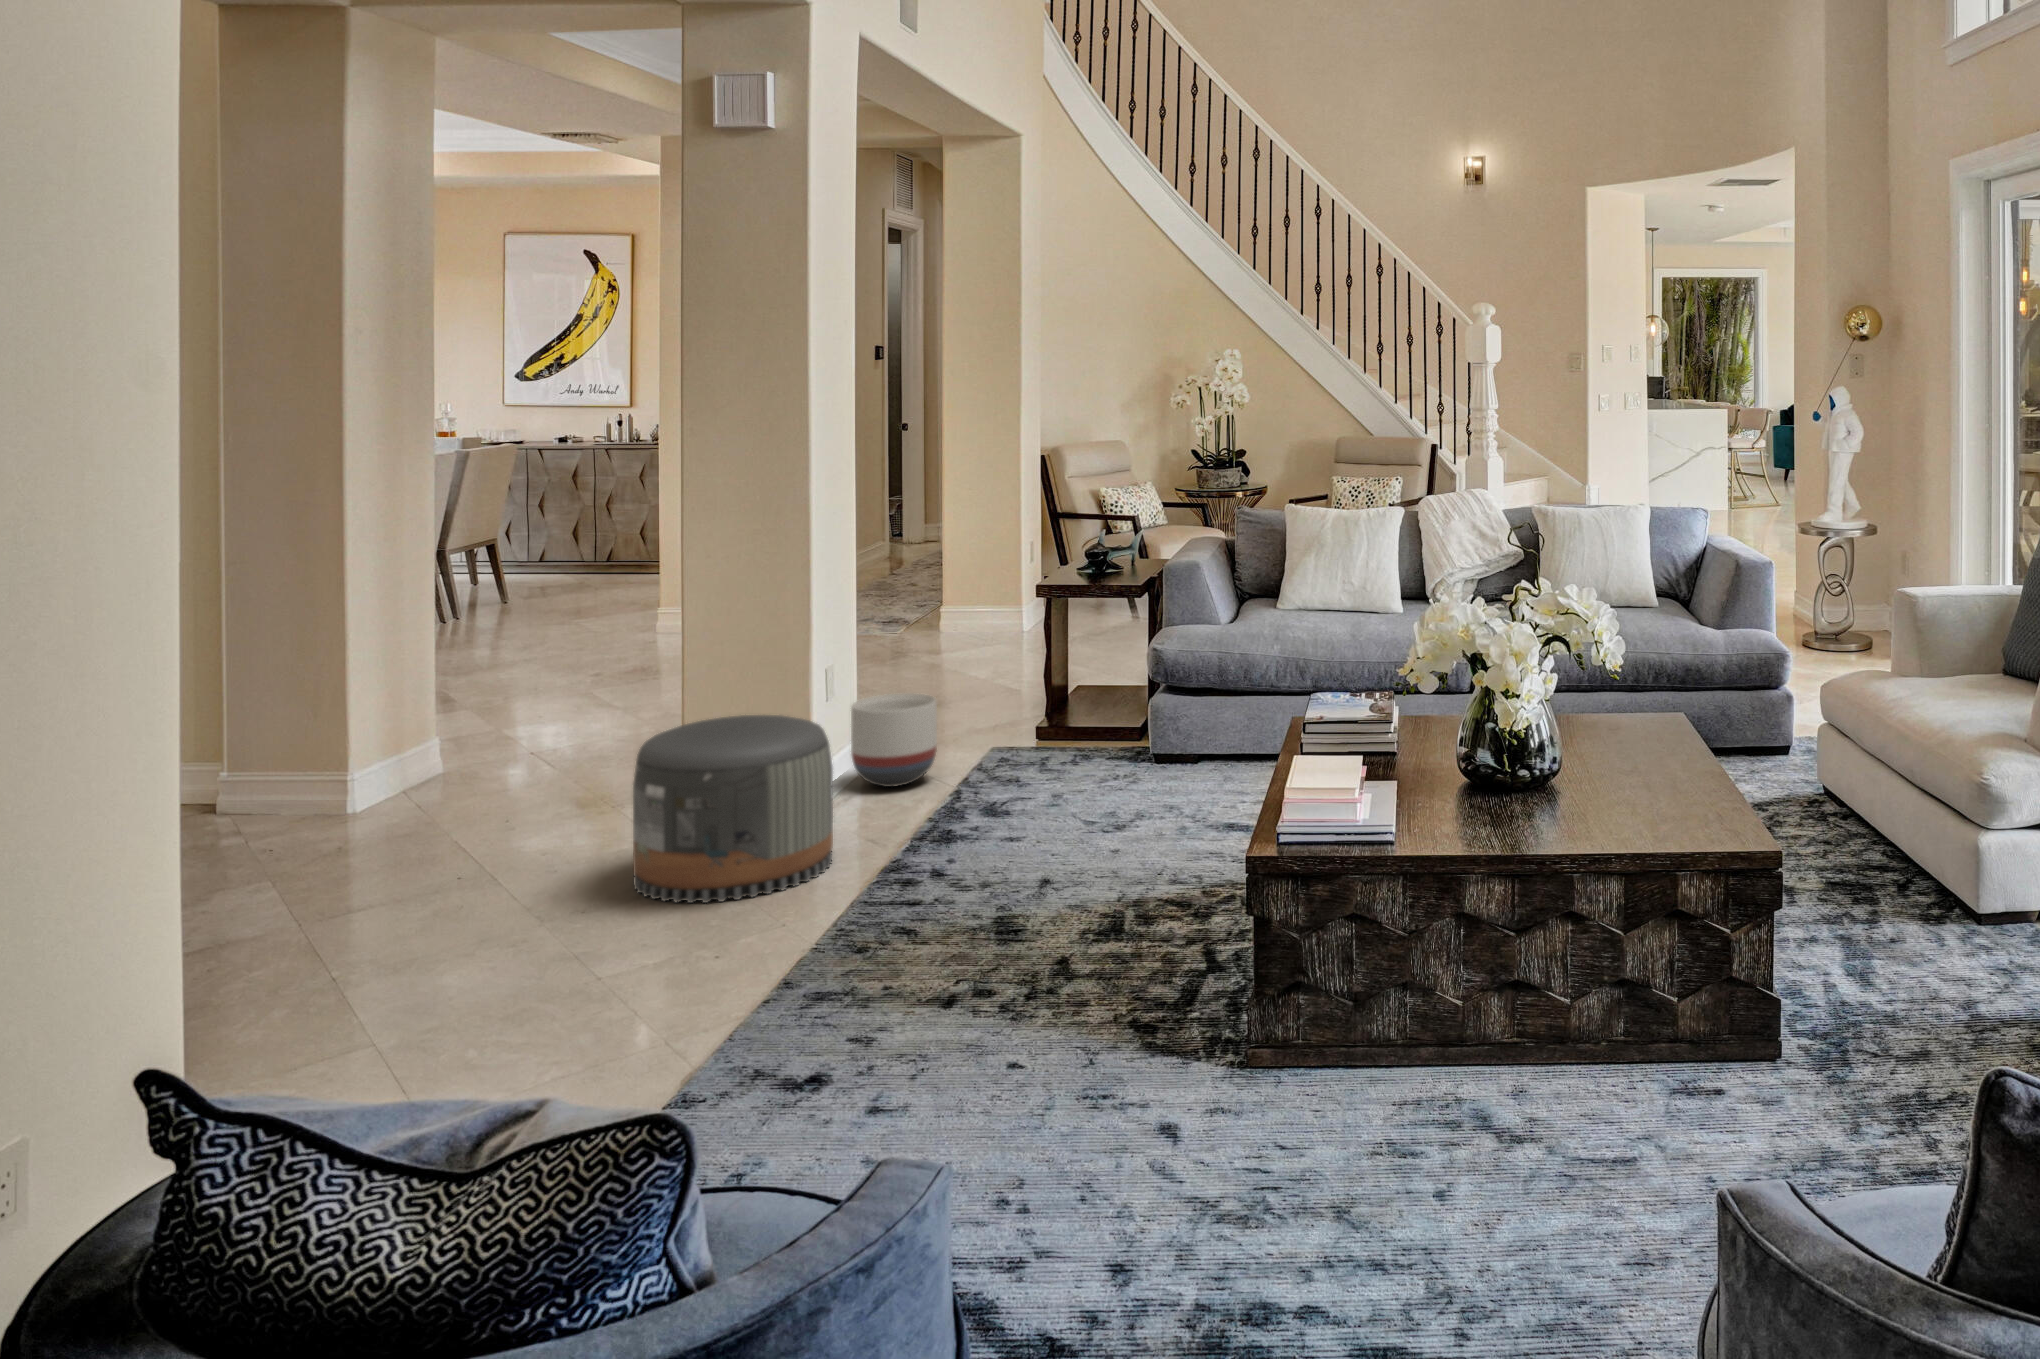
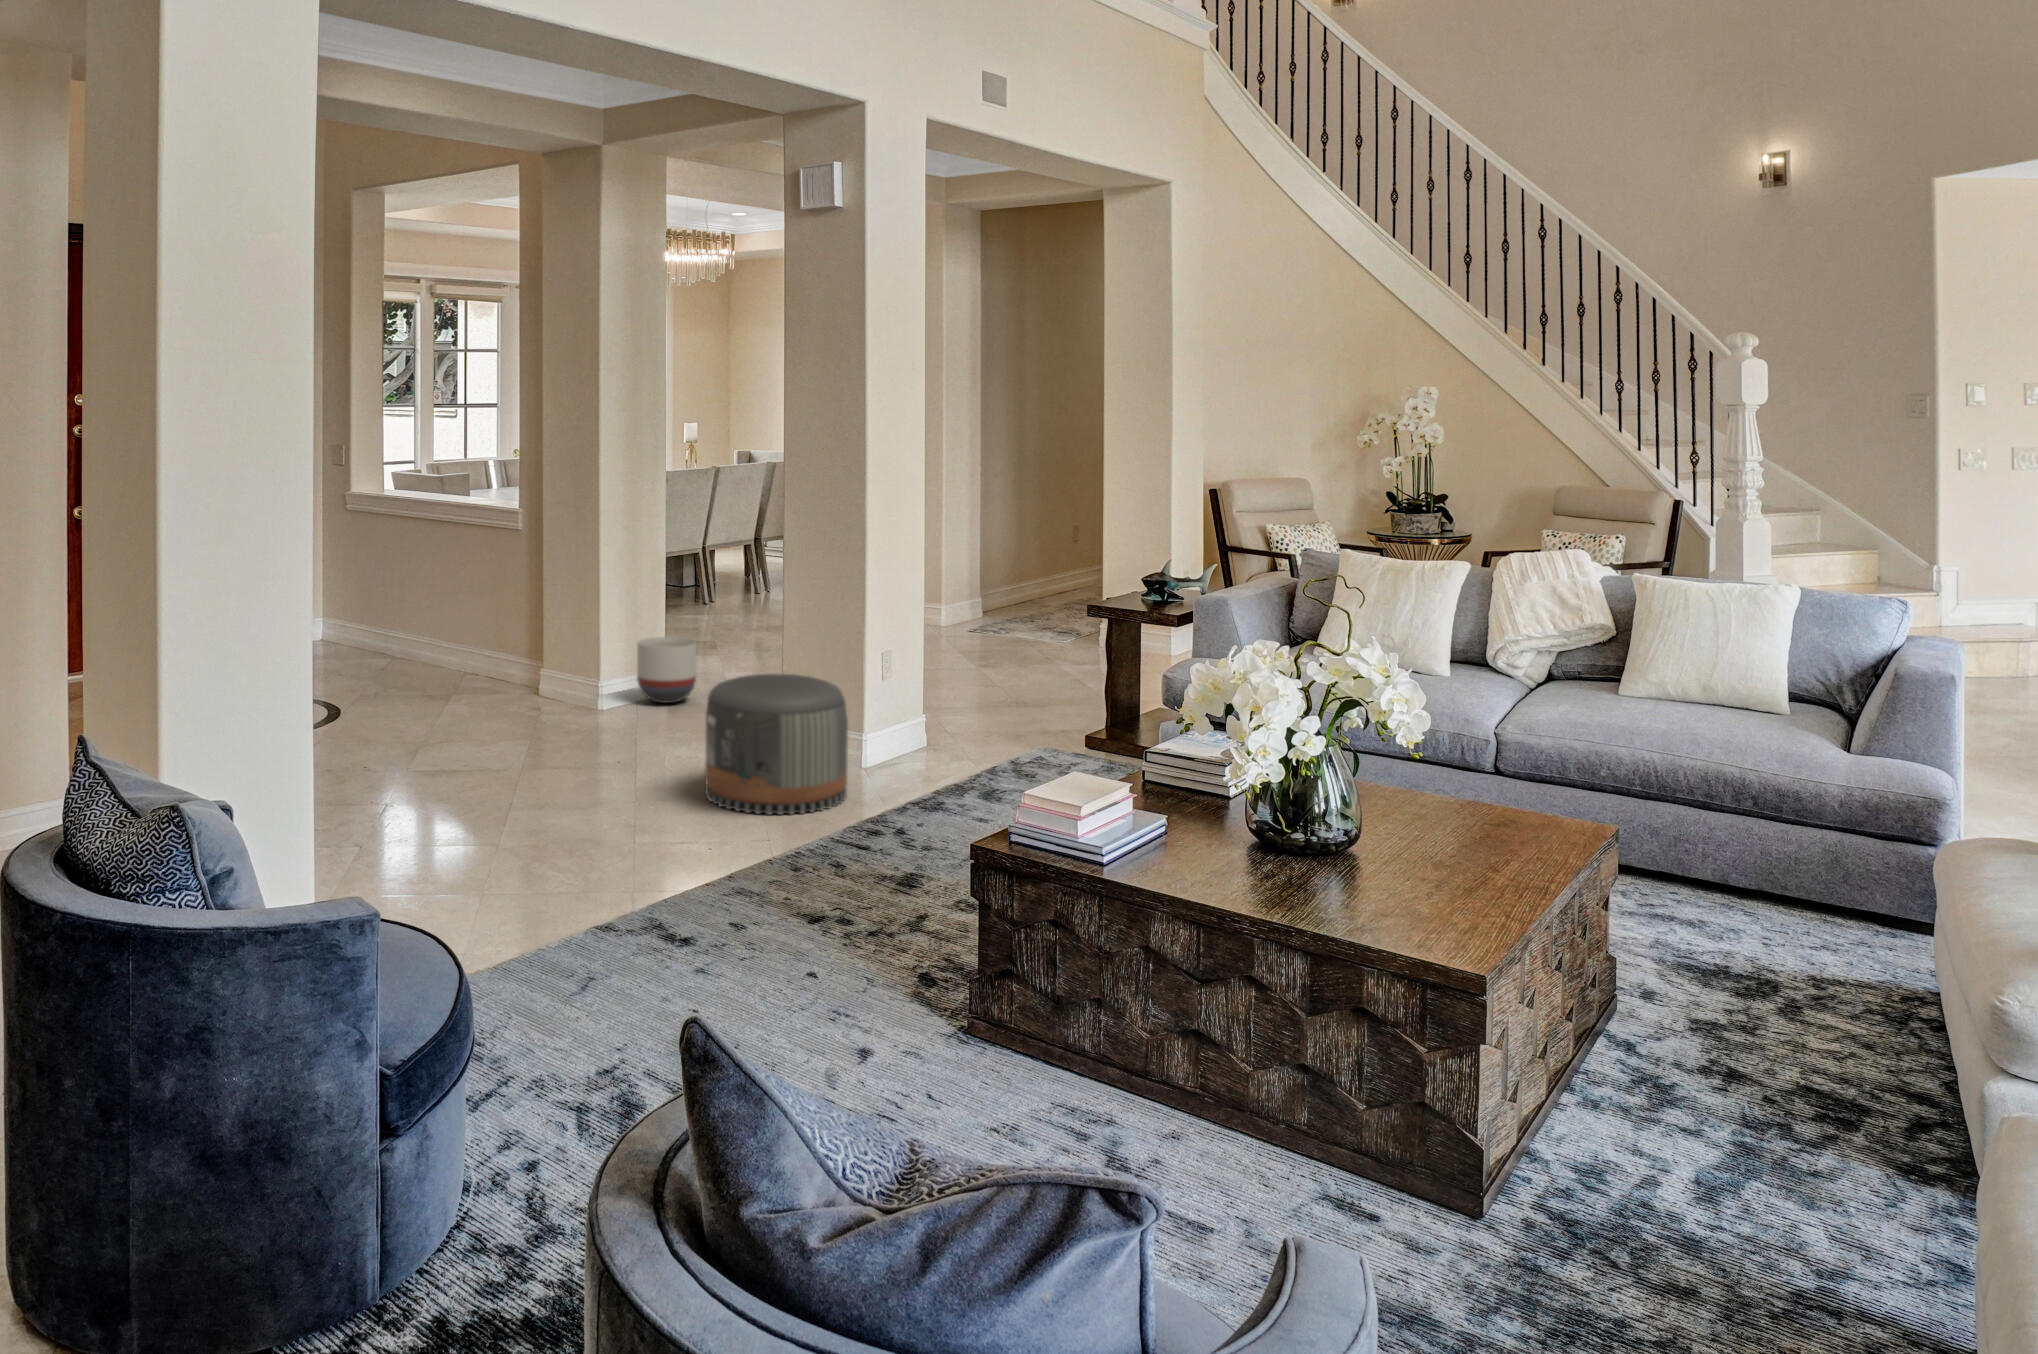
planter: present [851,693,937,787] -> present [637,637,696,703]

